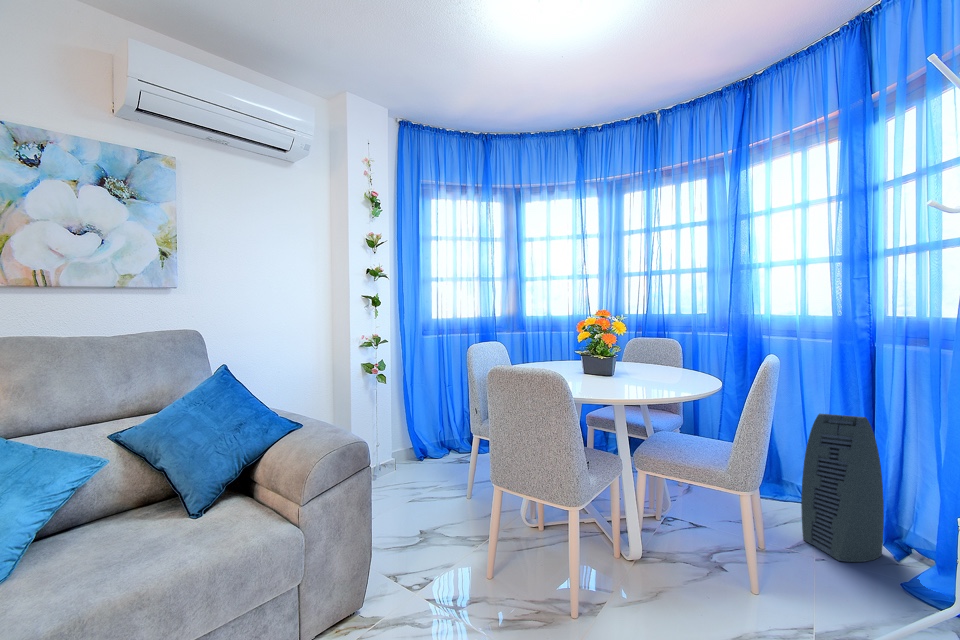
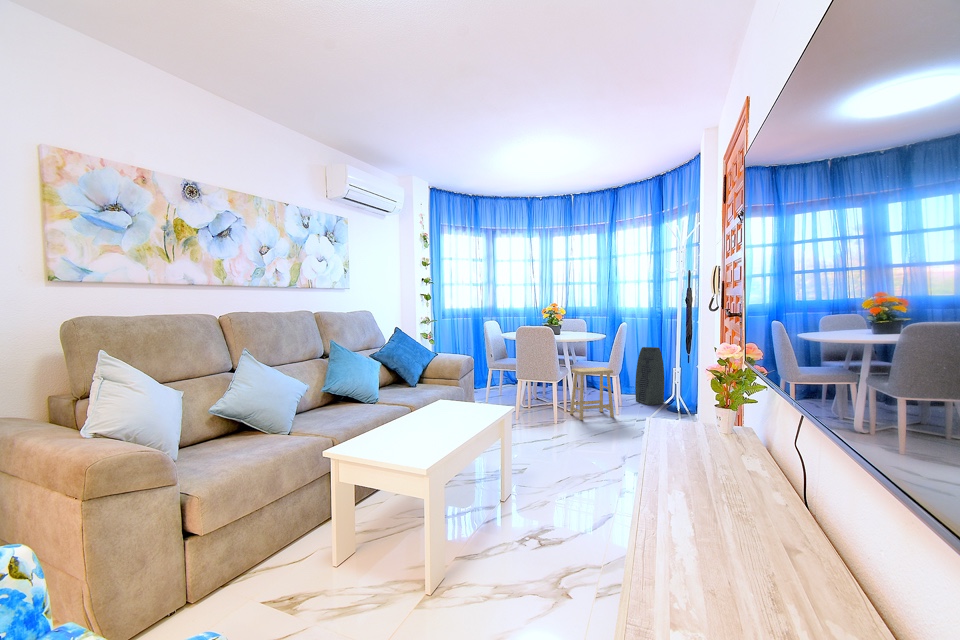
footstool: none [625,468,743,614] -> present [570,367,614,420]

